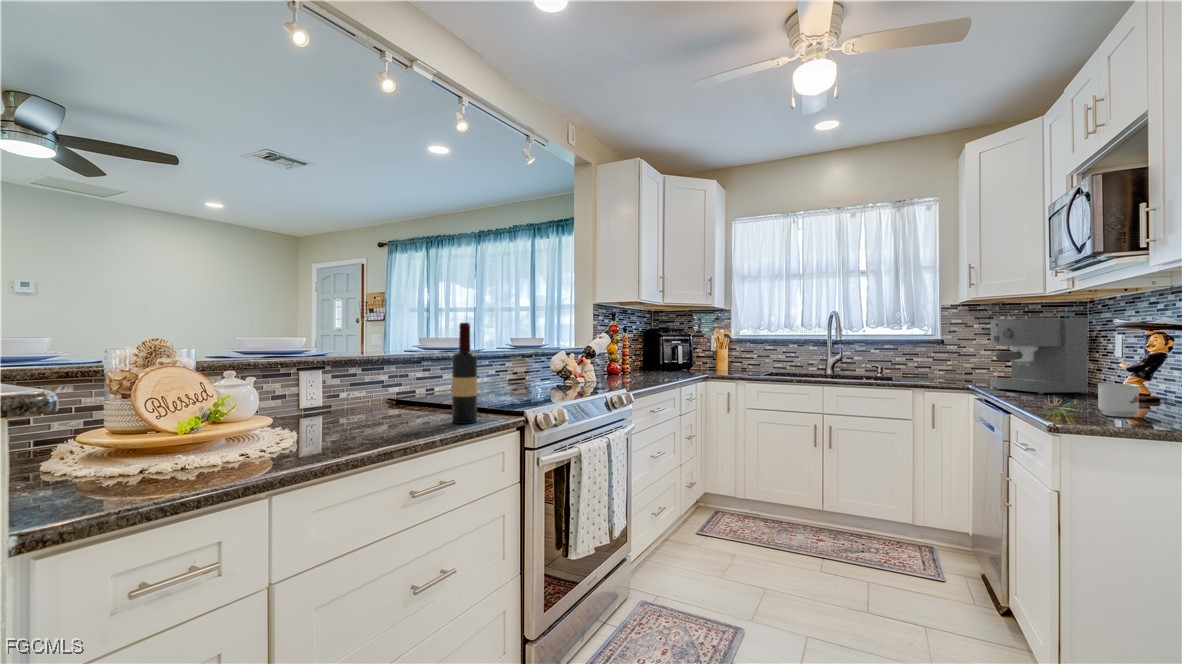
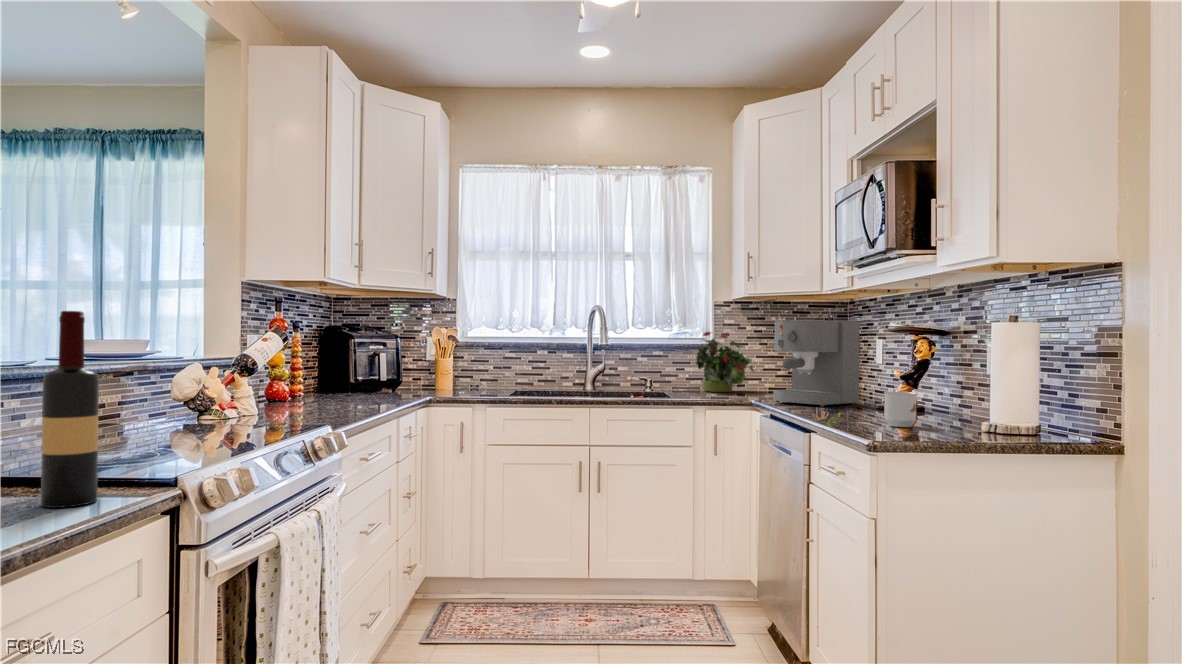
potted plant: none [921,329,980,378] -> present [696,332,754,392]

